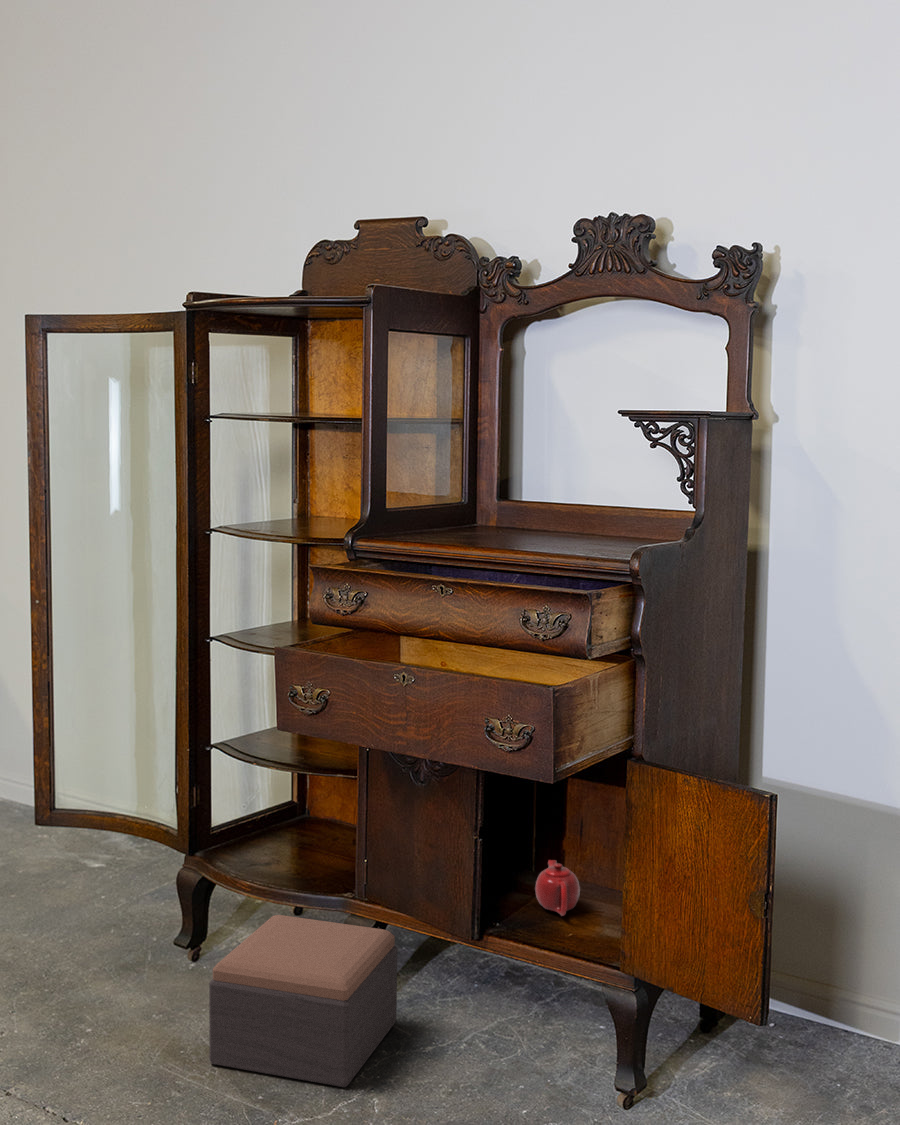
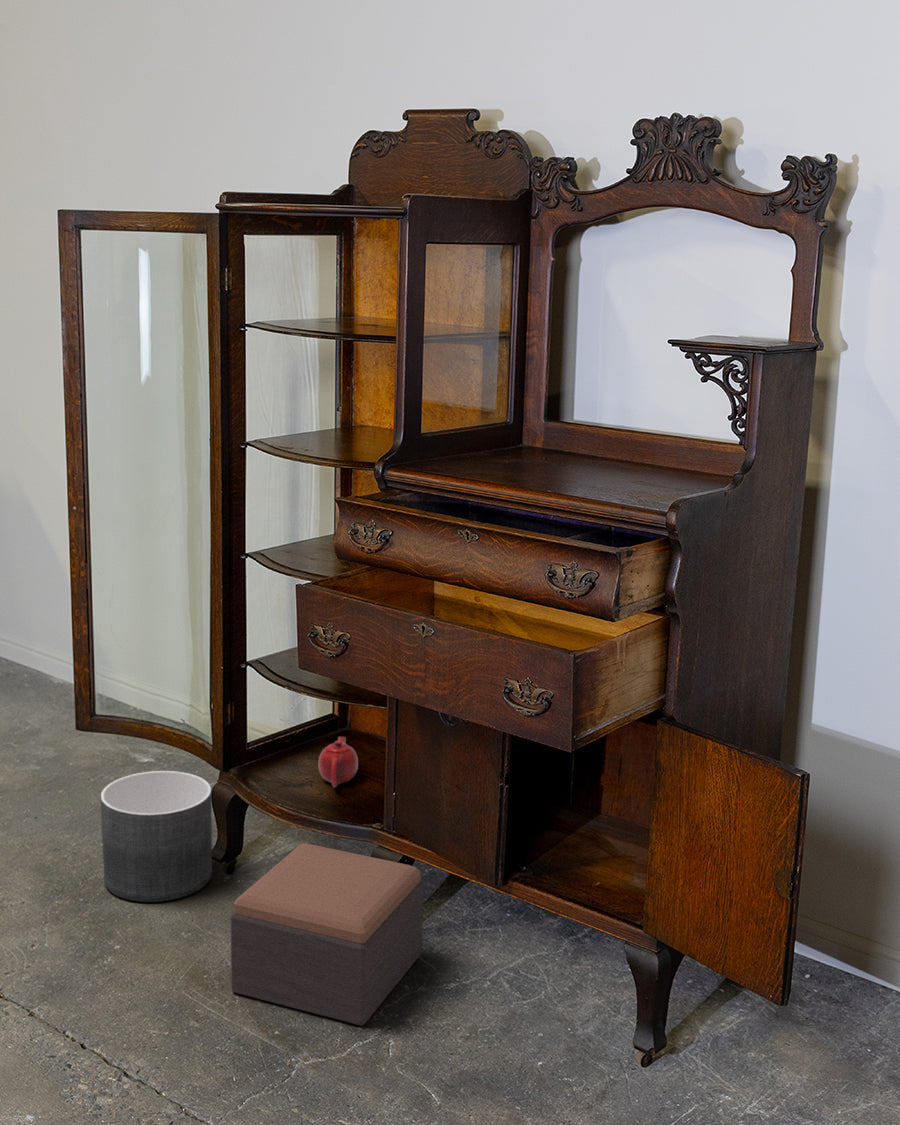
planter: none [65,858,177,988] -> present [101,771,212,902]
teapot: present [535,860,580,916] -> present [318,737,358,787]

